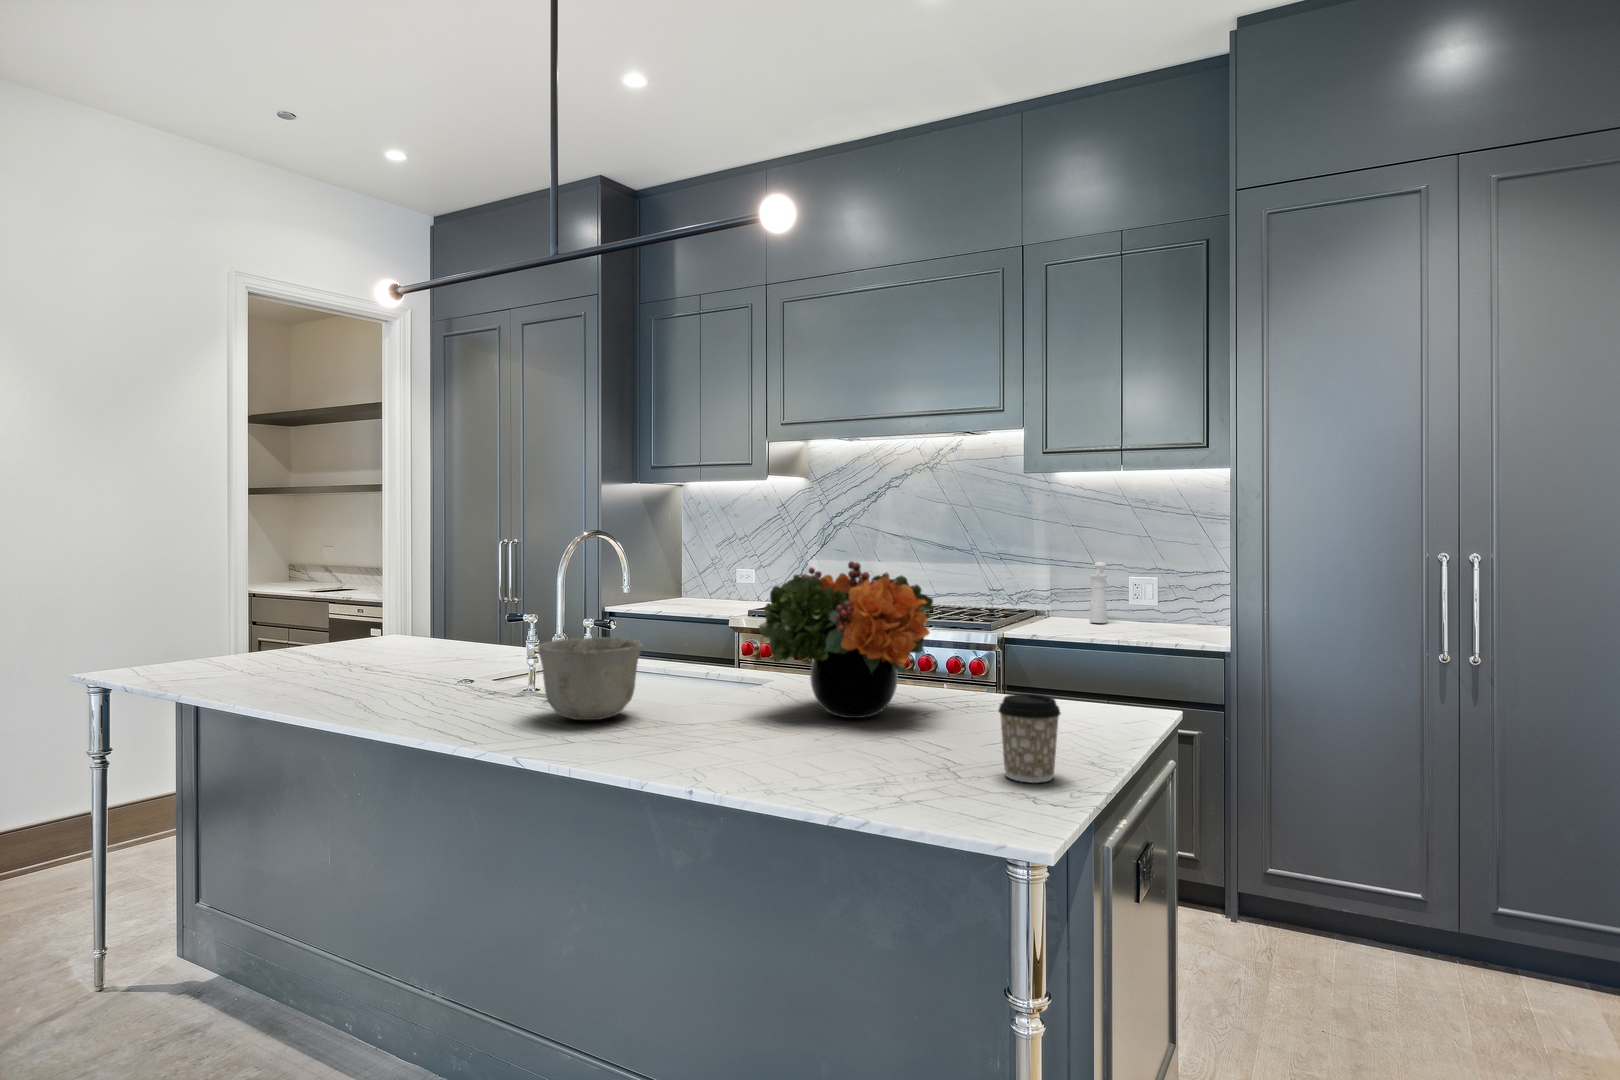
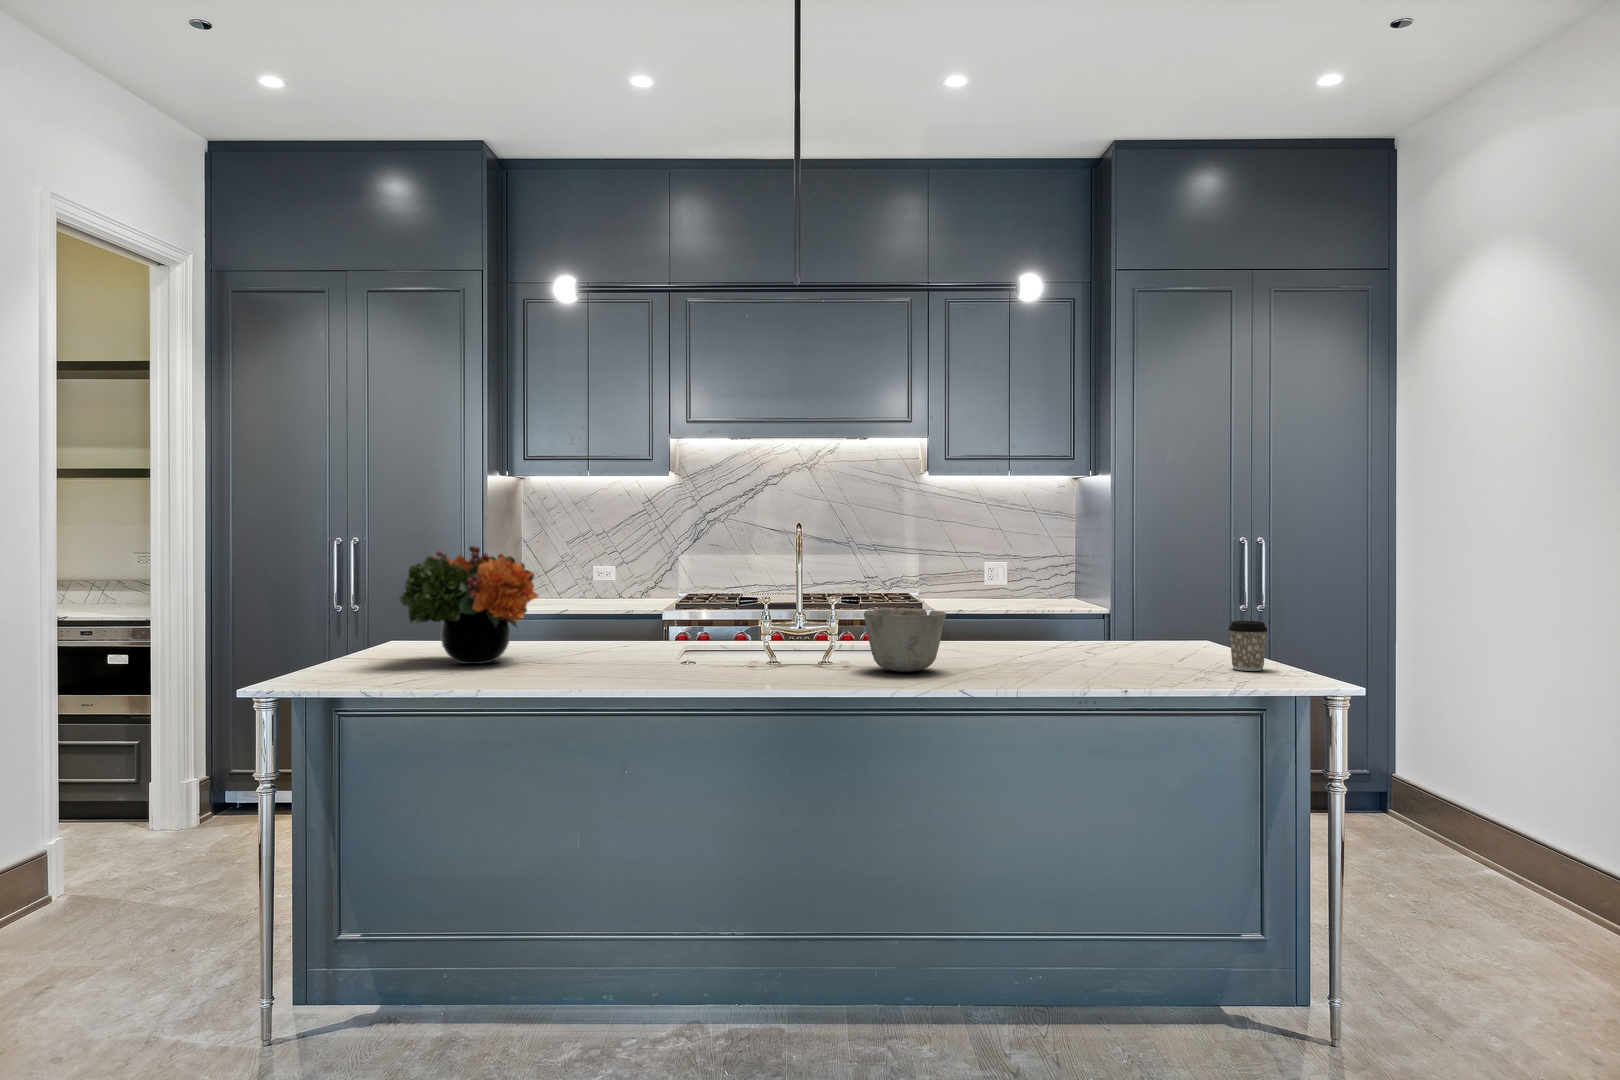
flower arrangement: present [759,561,933,718] -> present [400,546,538,664]
pepper mill: present [1090,562,1107,623] -> none [964,551,984,600]

